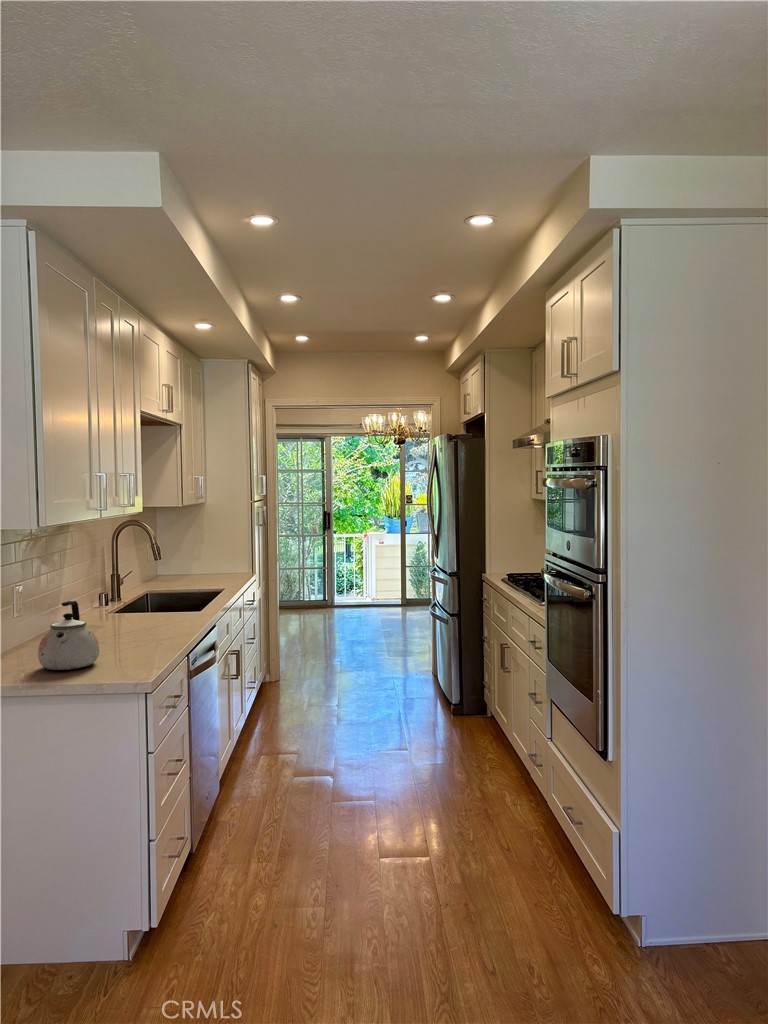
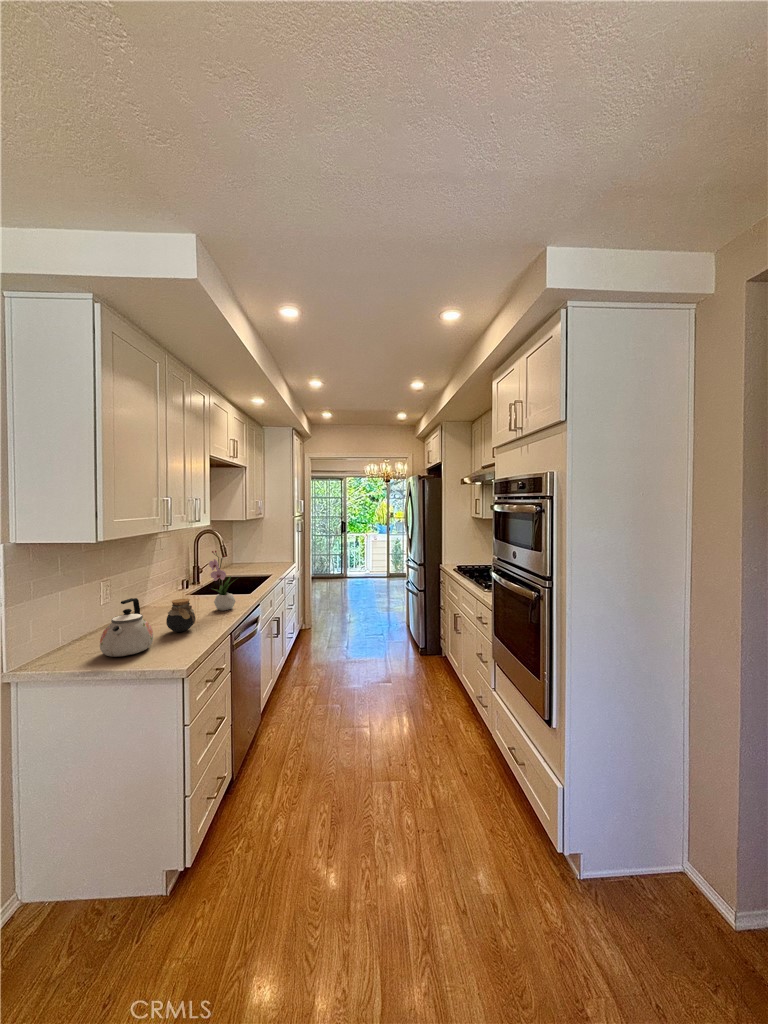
flower arrangement: none [151,545,191,628] -> present [209,551,238,611]
jar: none [107,606,145,649] -> present [166,599,196,632]

